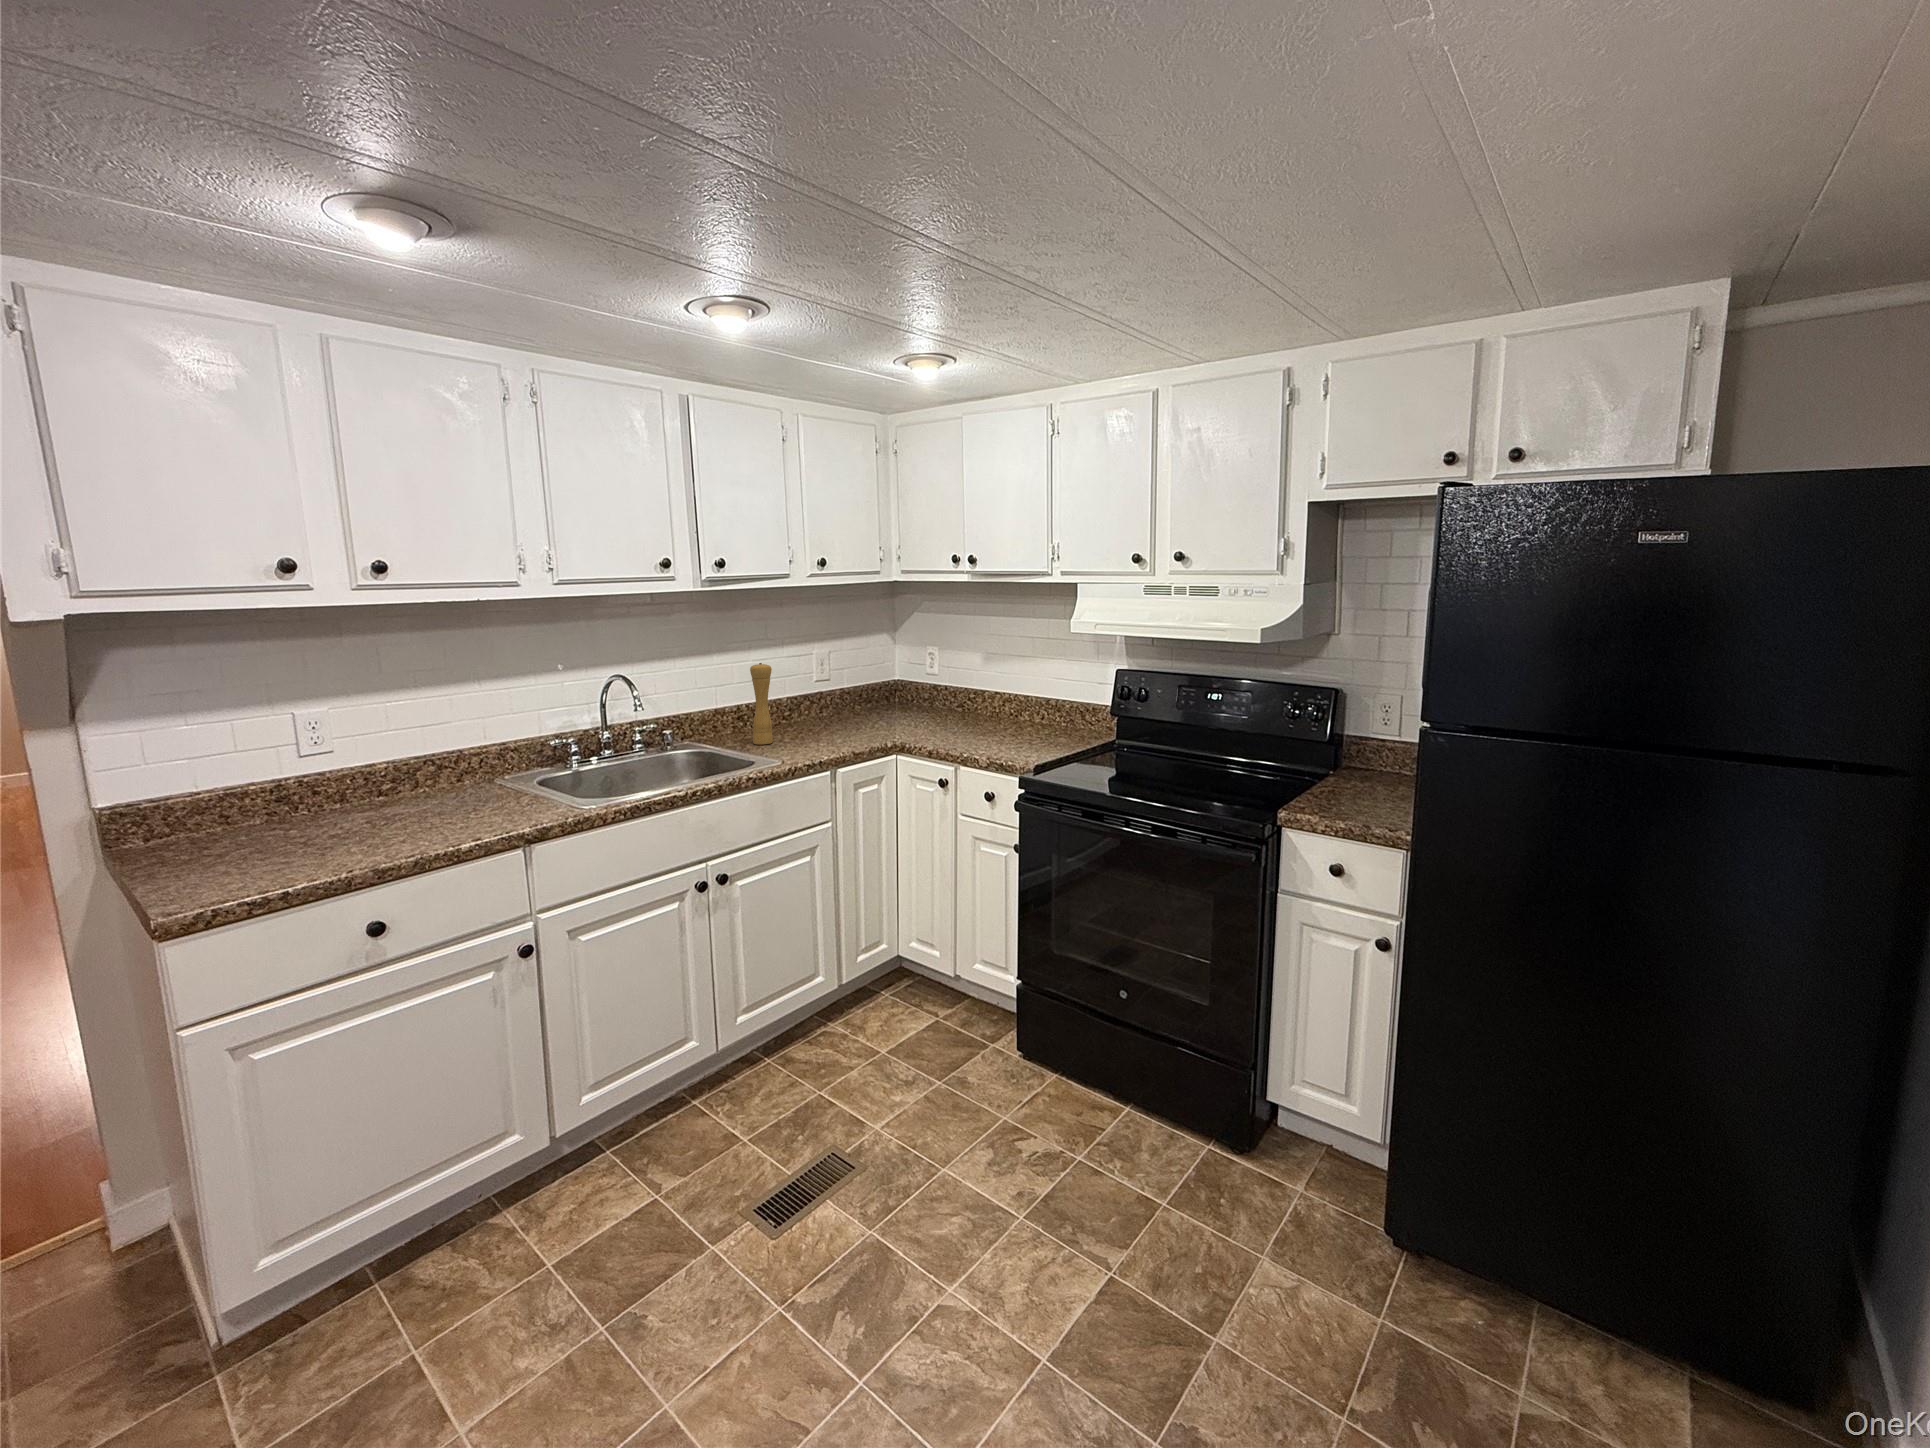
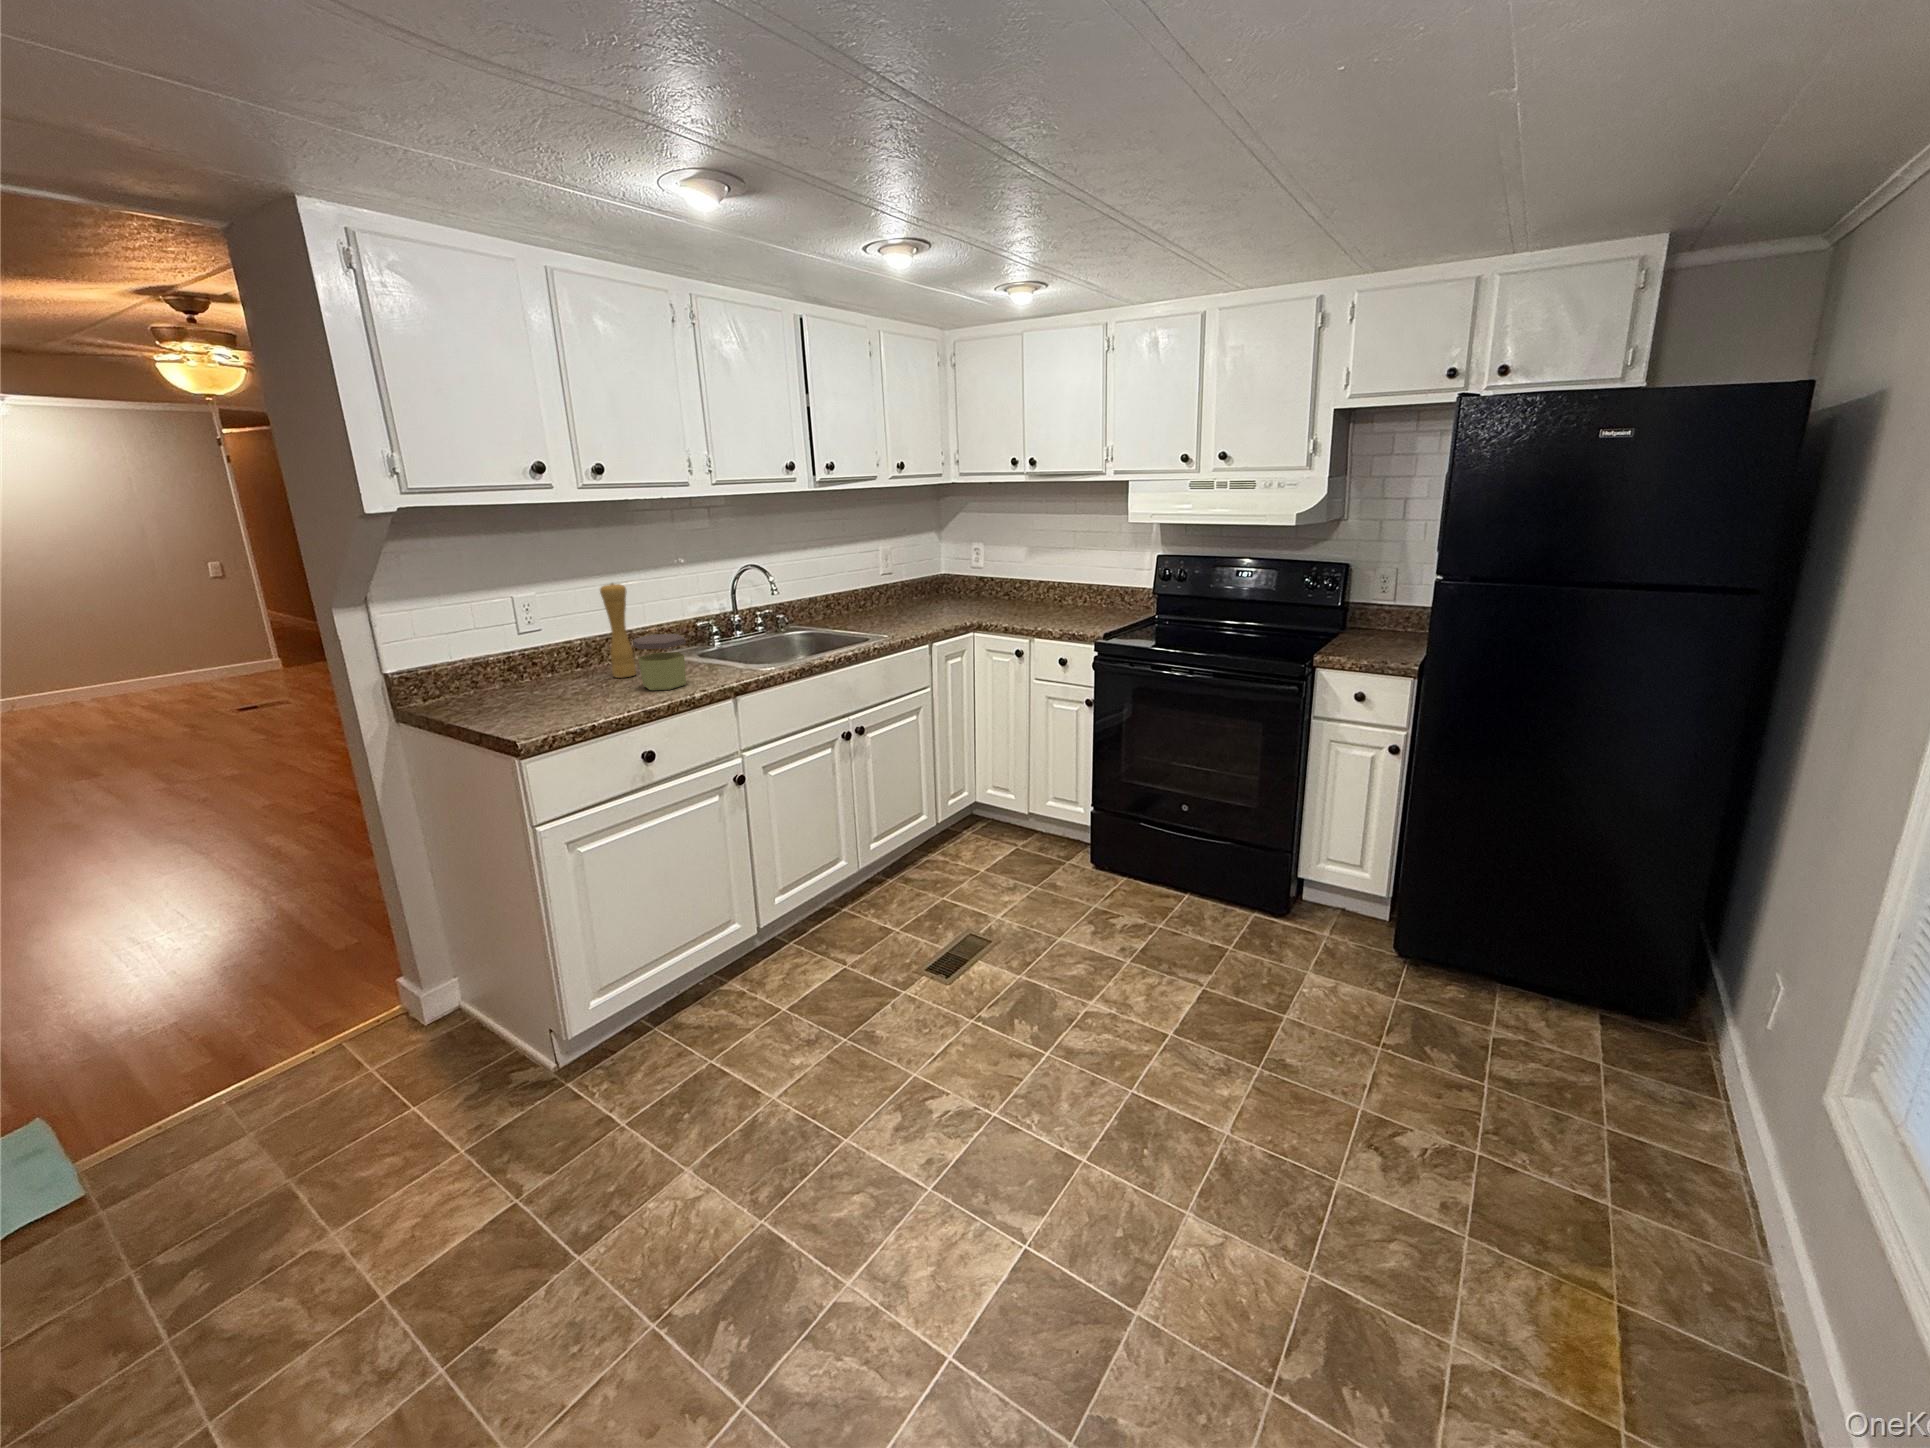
jar: none [777,708,820,755] -> present [633,634,686,690]

